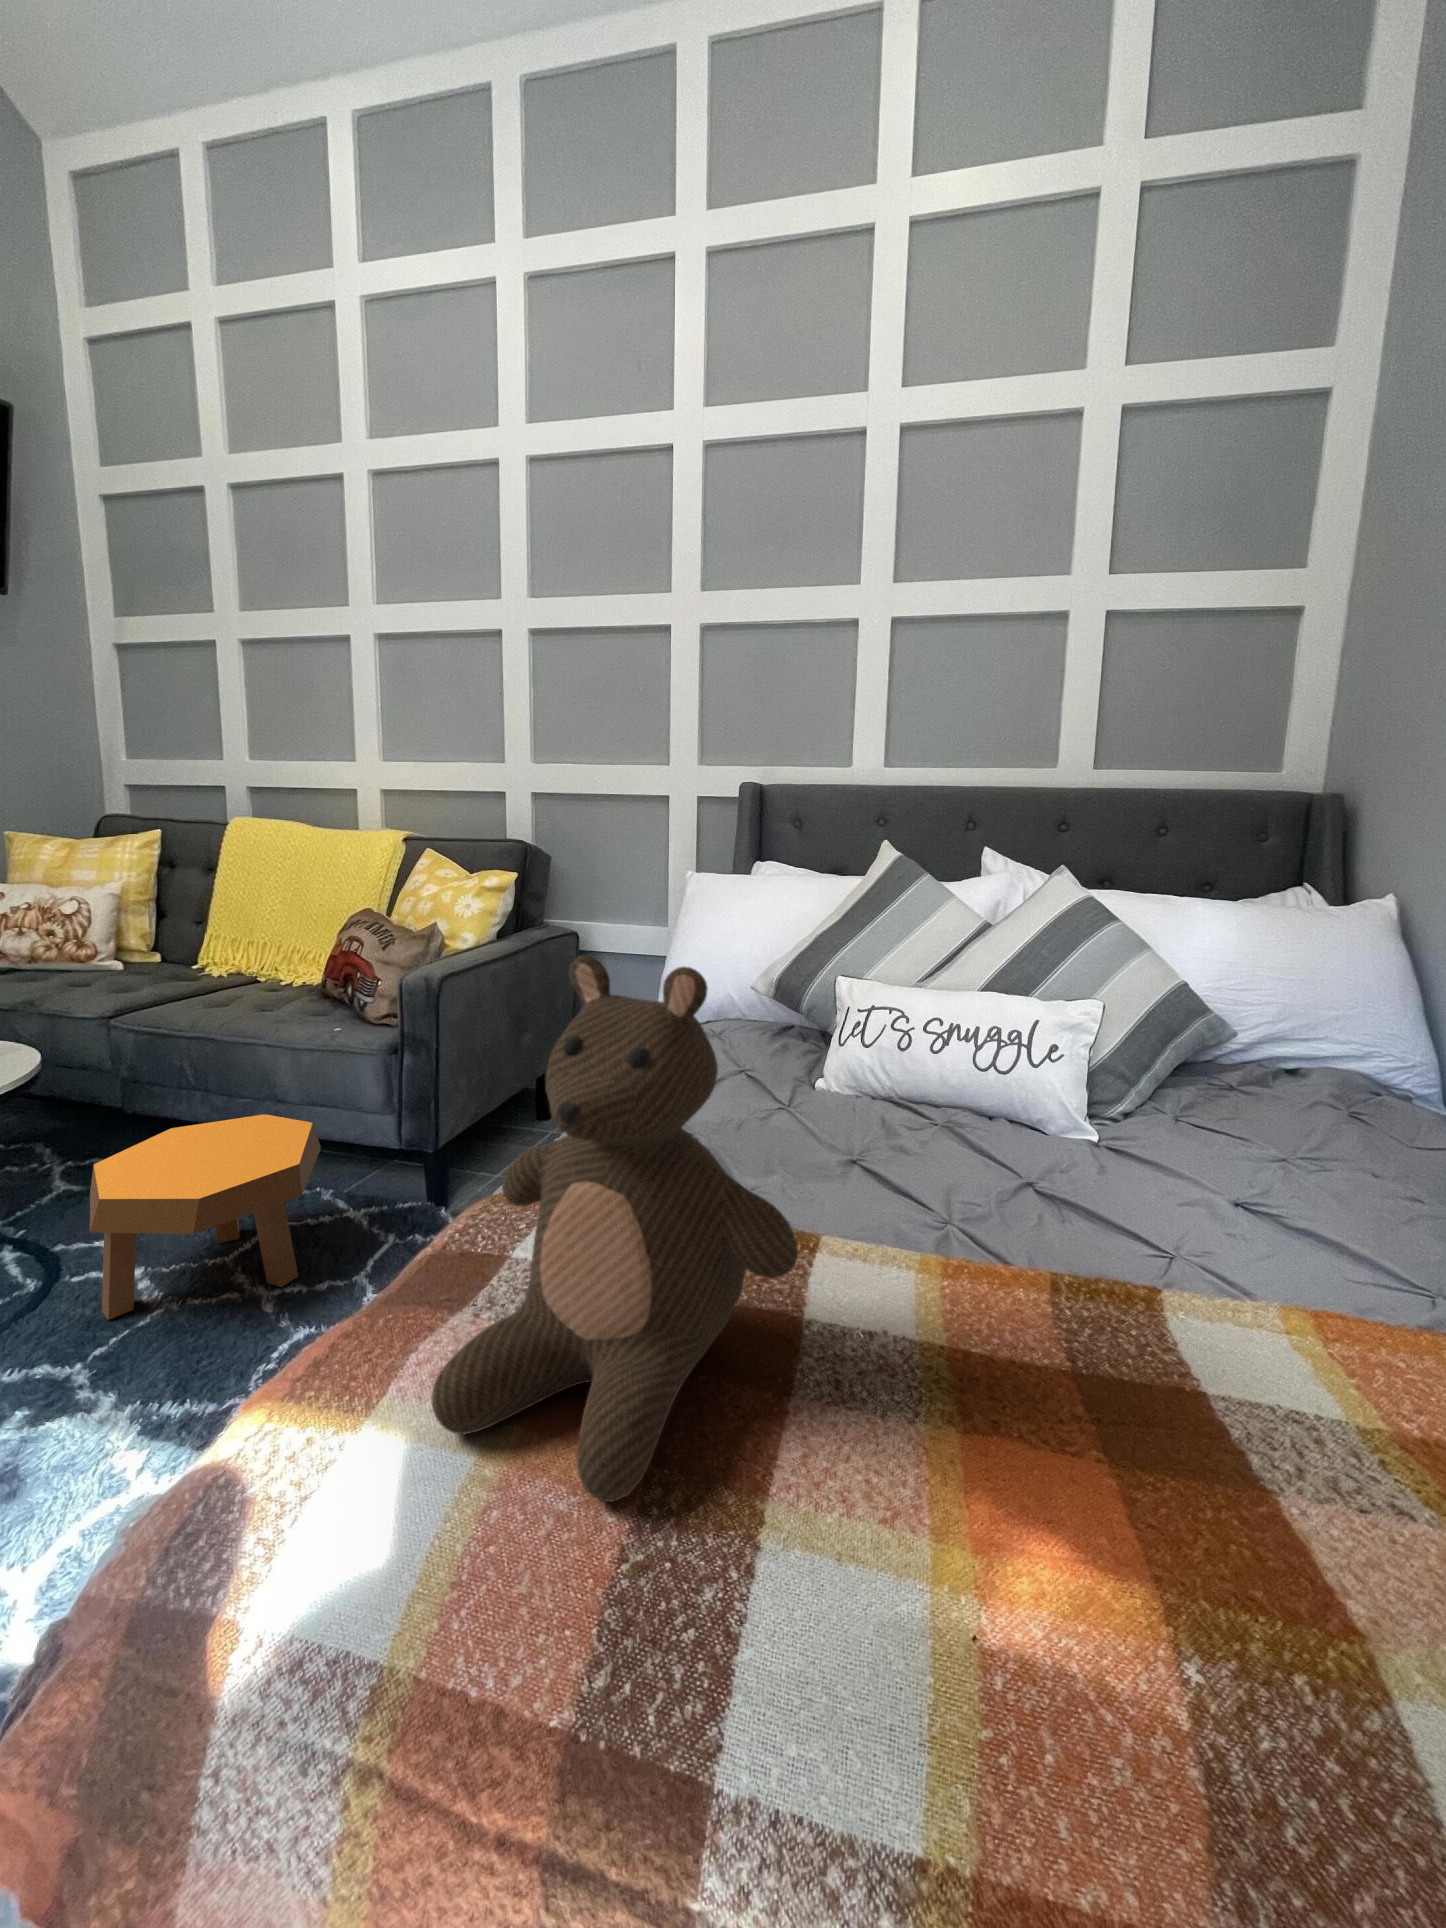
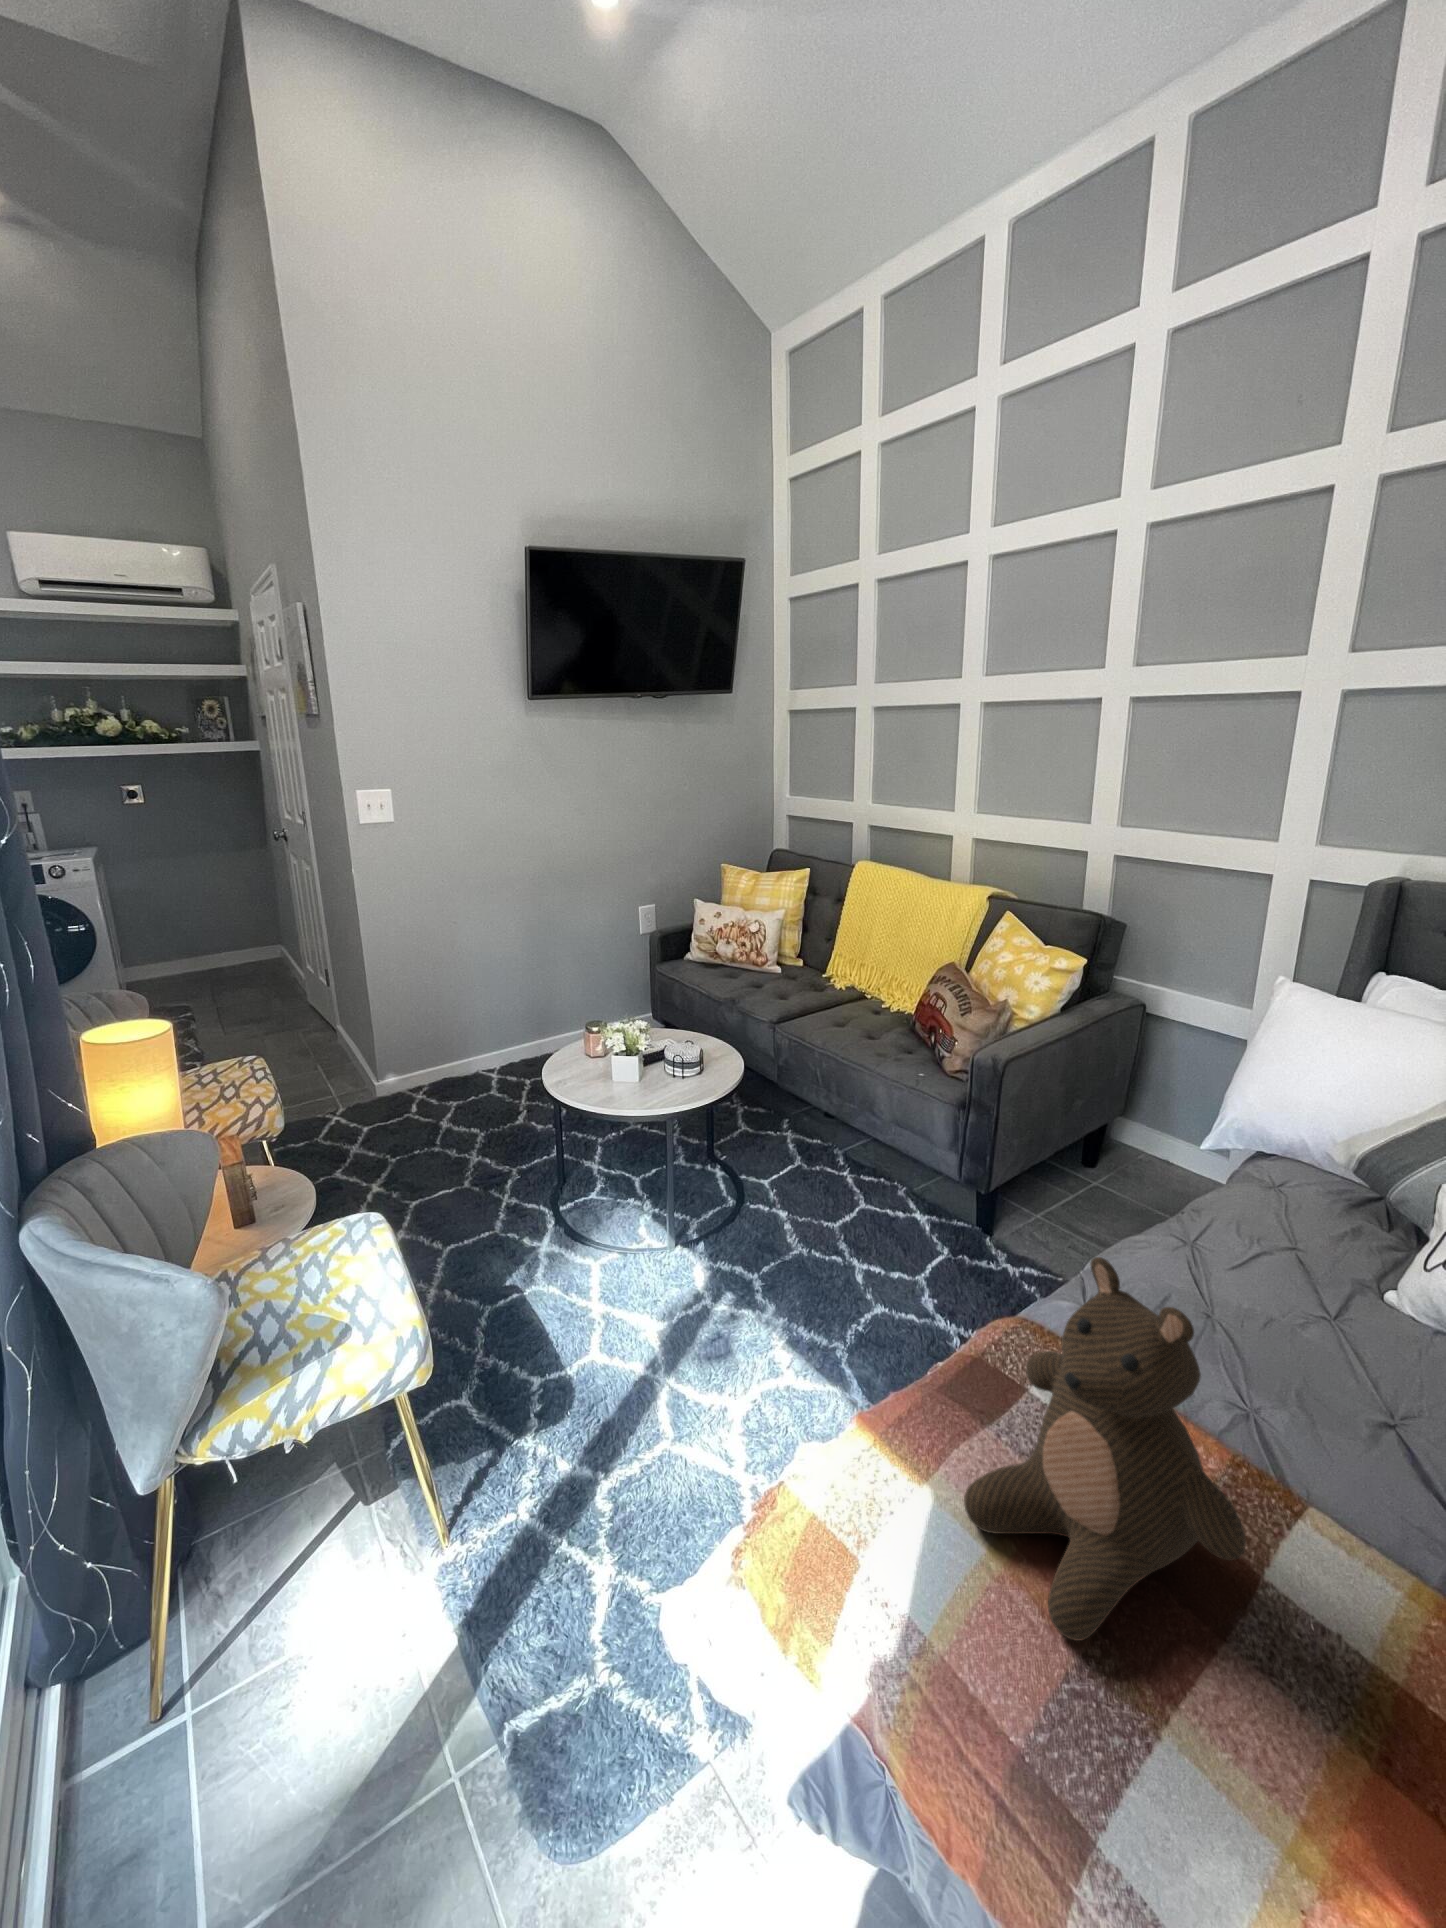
footstool: present [90,1114,321,1320] -> none [761,1120,901,1262]

